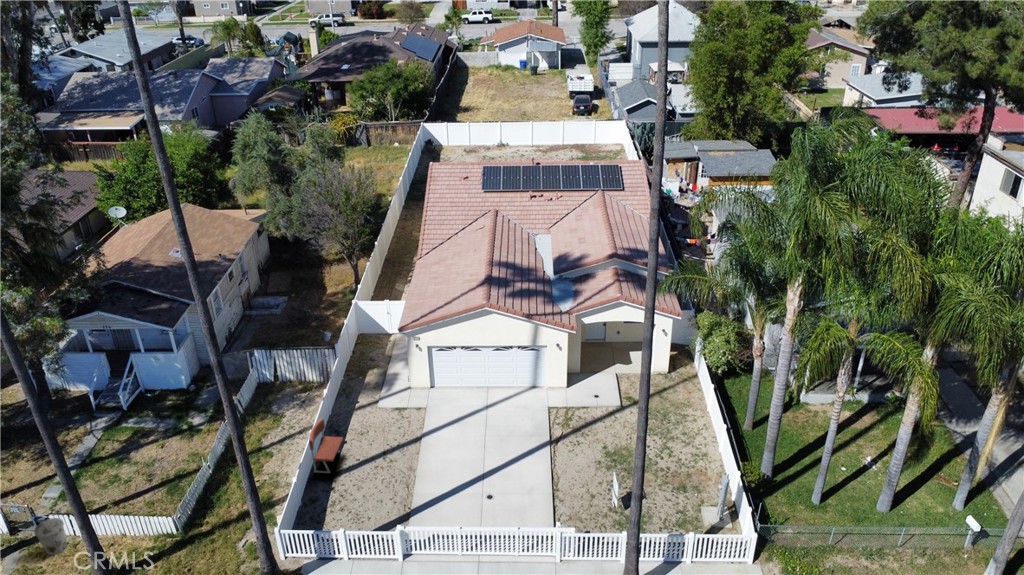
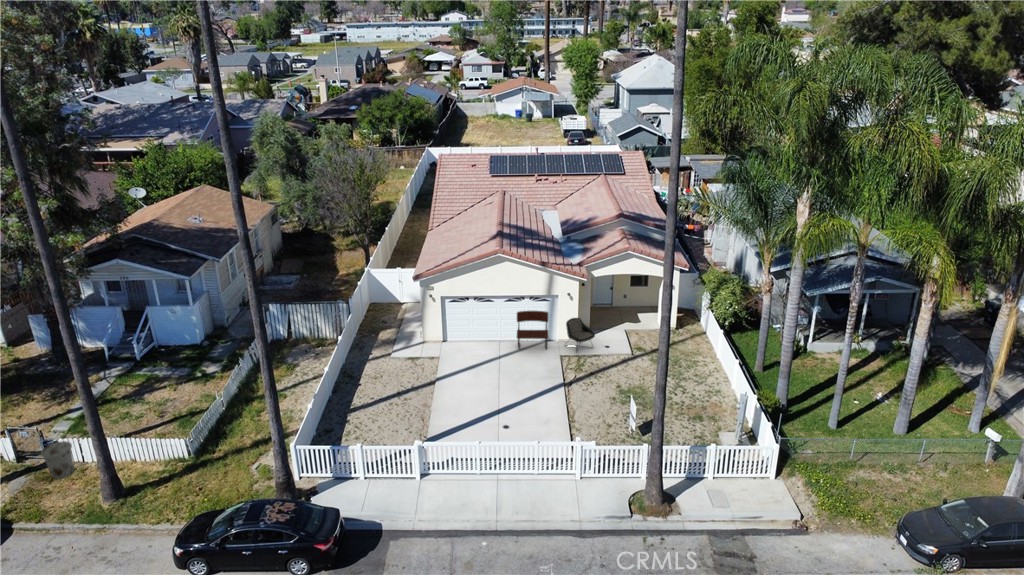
lounge chair: none [554,367,585,404] -> present [566,318,595,346]
bench: present [309,419,343,473] -> present [517,311,548,349]

